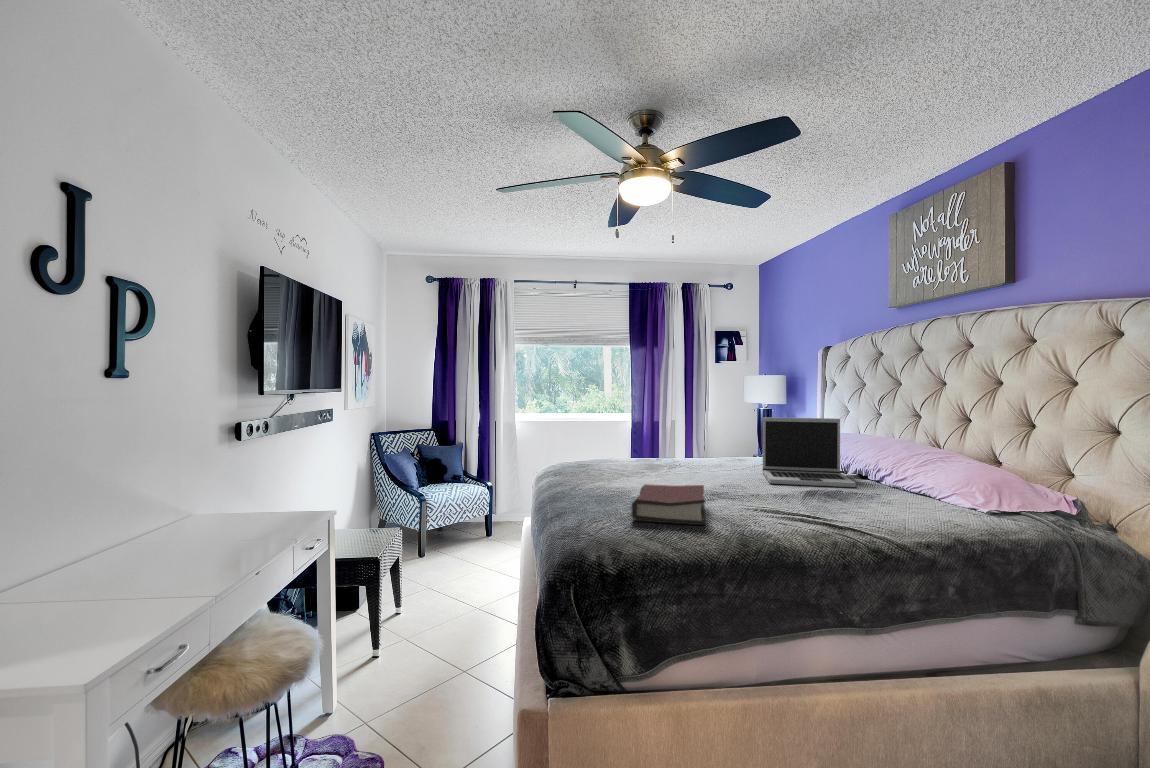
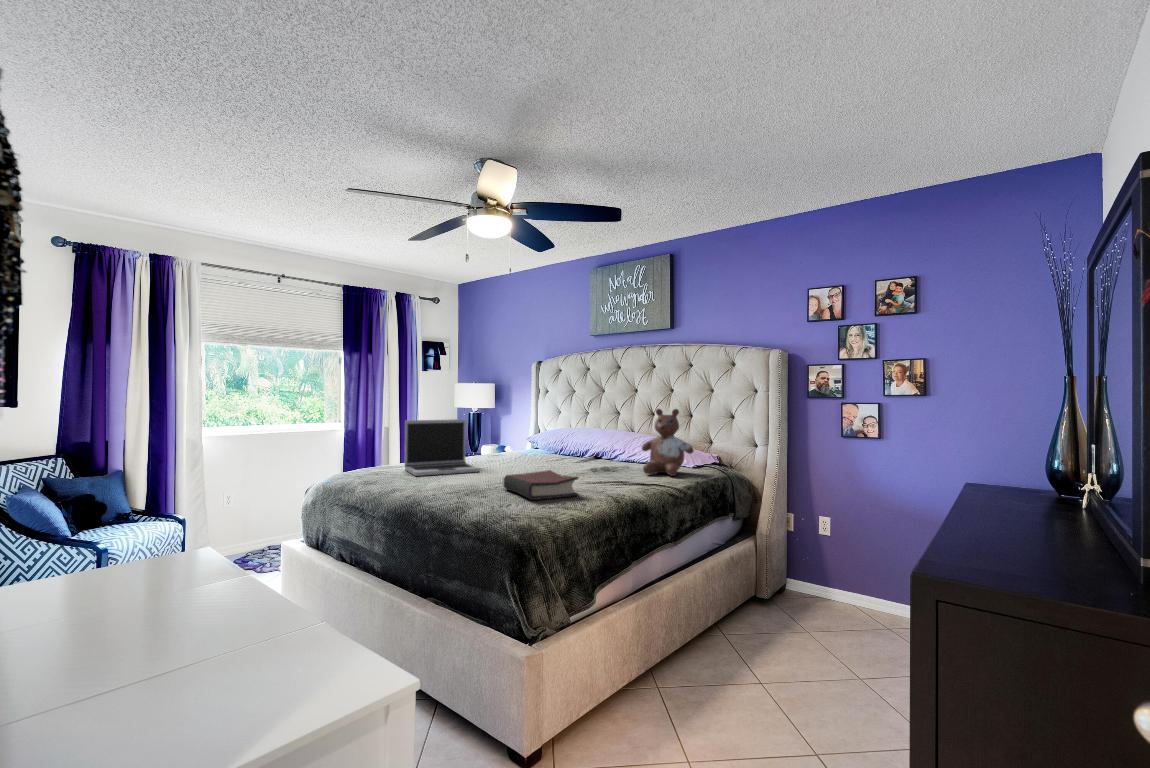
stuffed bear: none [872,411,972,519] -> present [642,409,693,476]
laptop: present [763,417,856,487] -> present [404,419,479,476]

